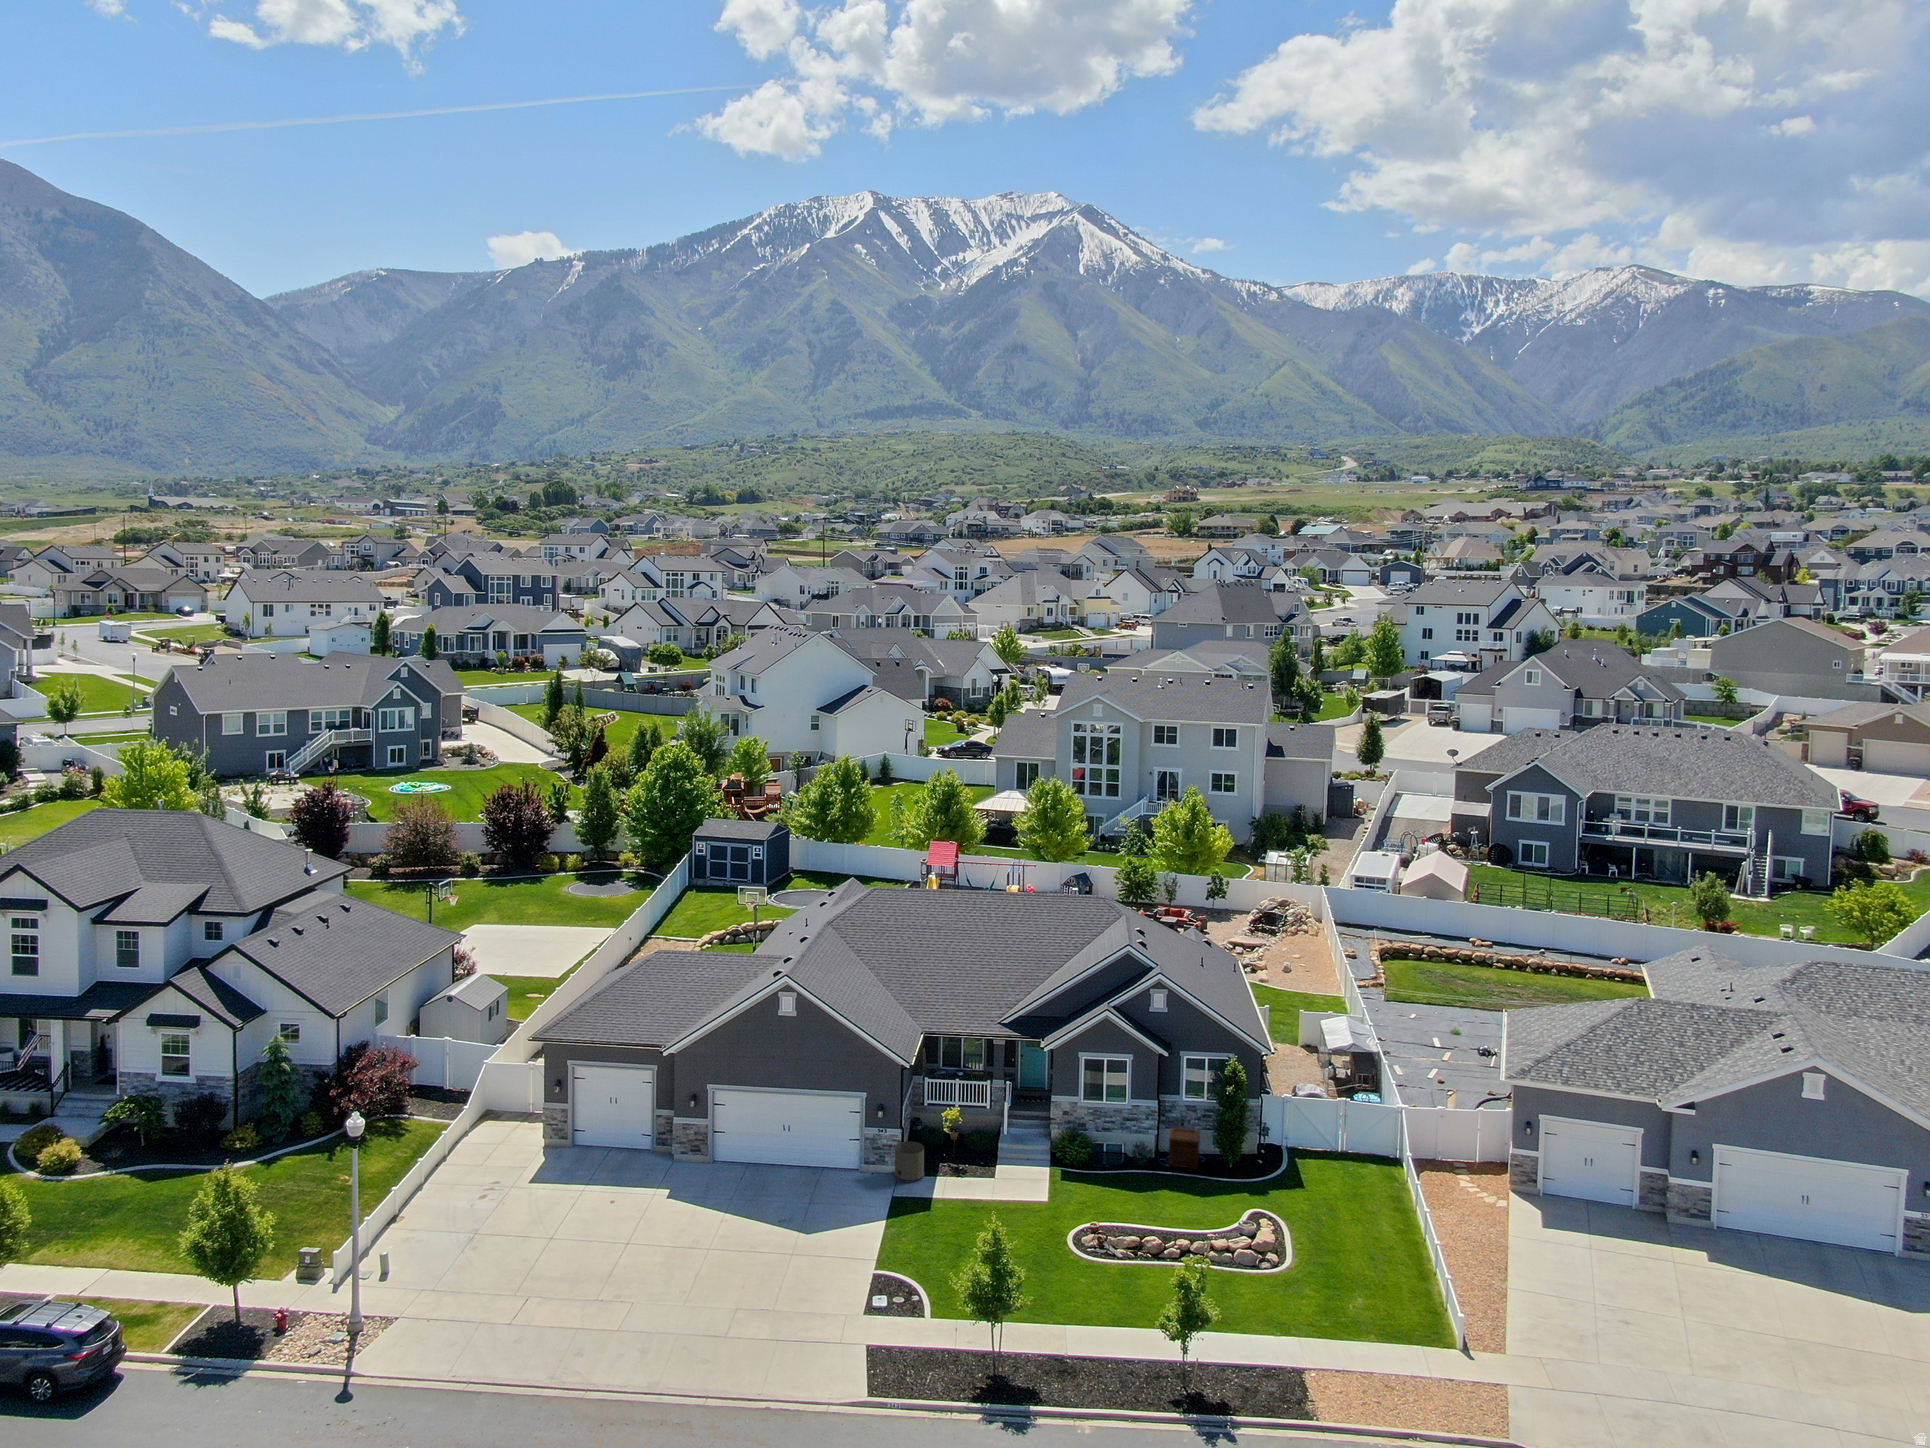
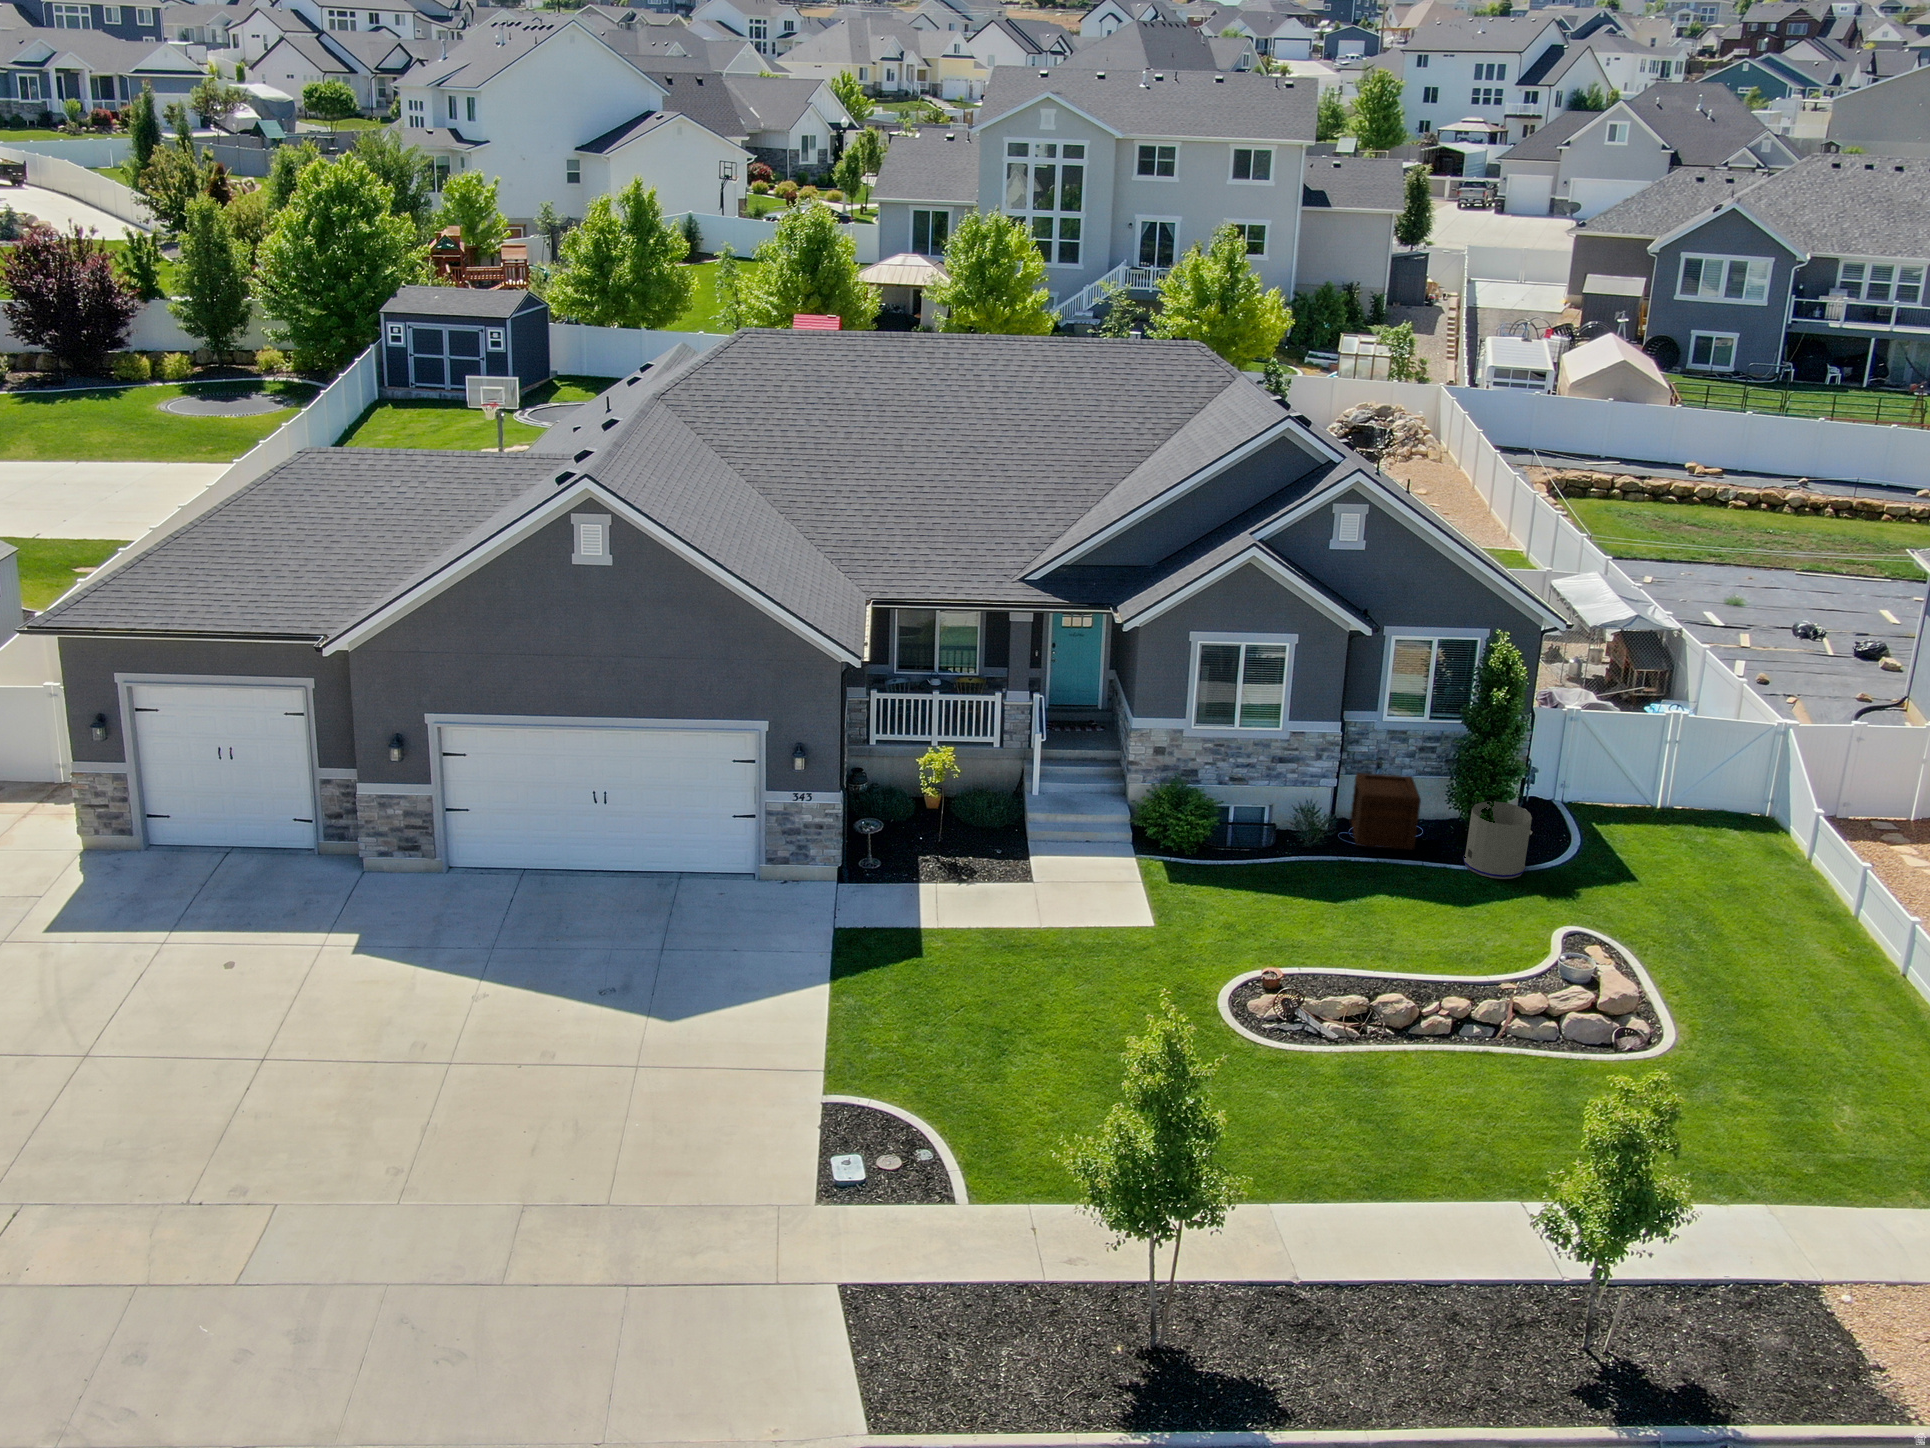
trash can: present [894,1141,924,1182] -> present [1463,802,1532,879]

